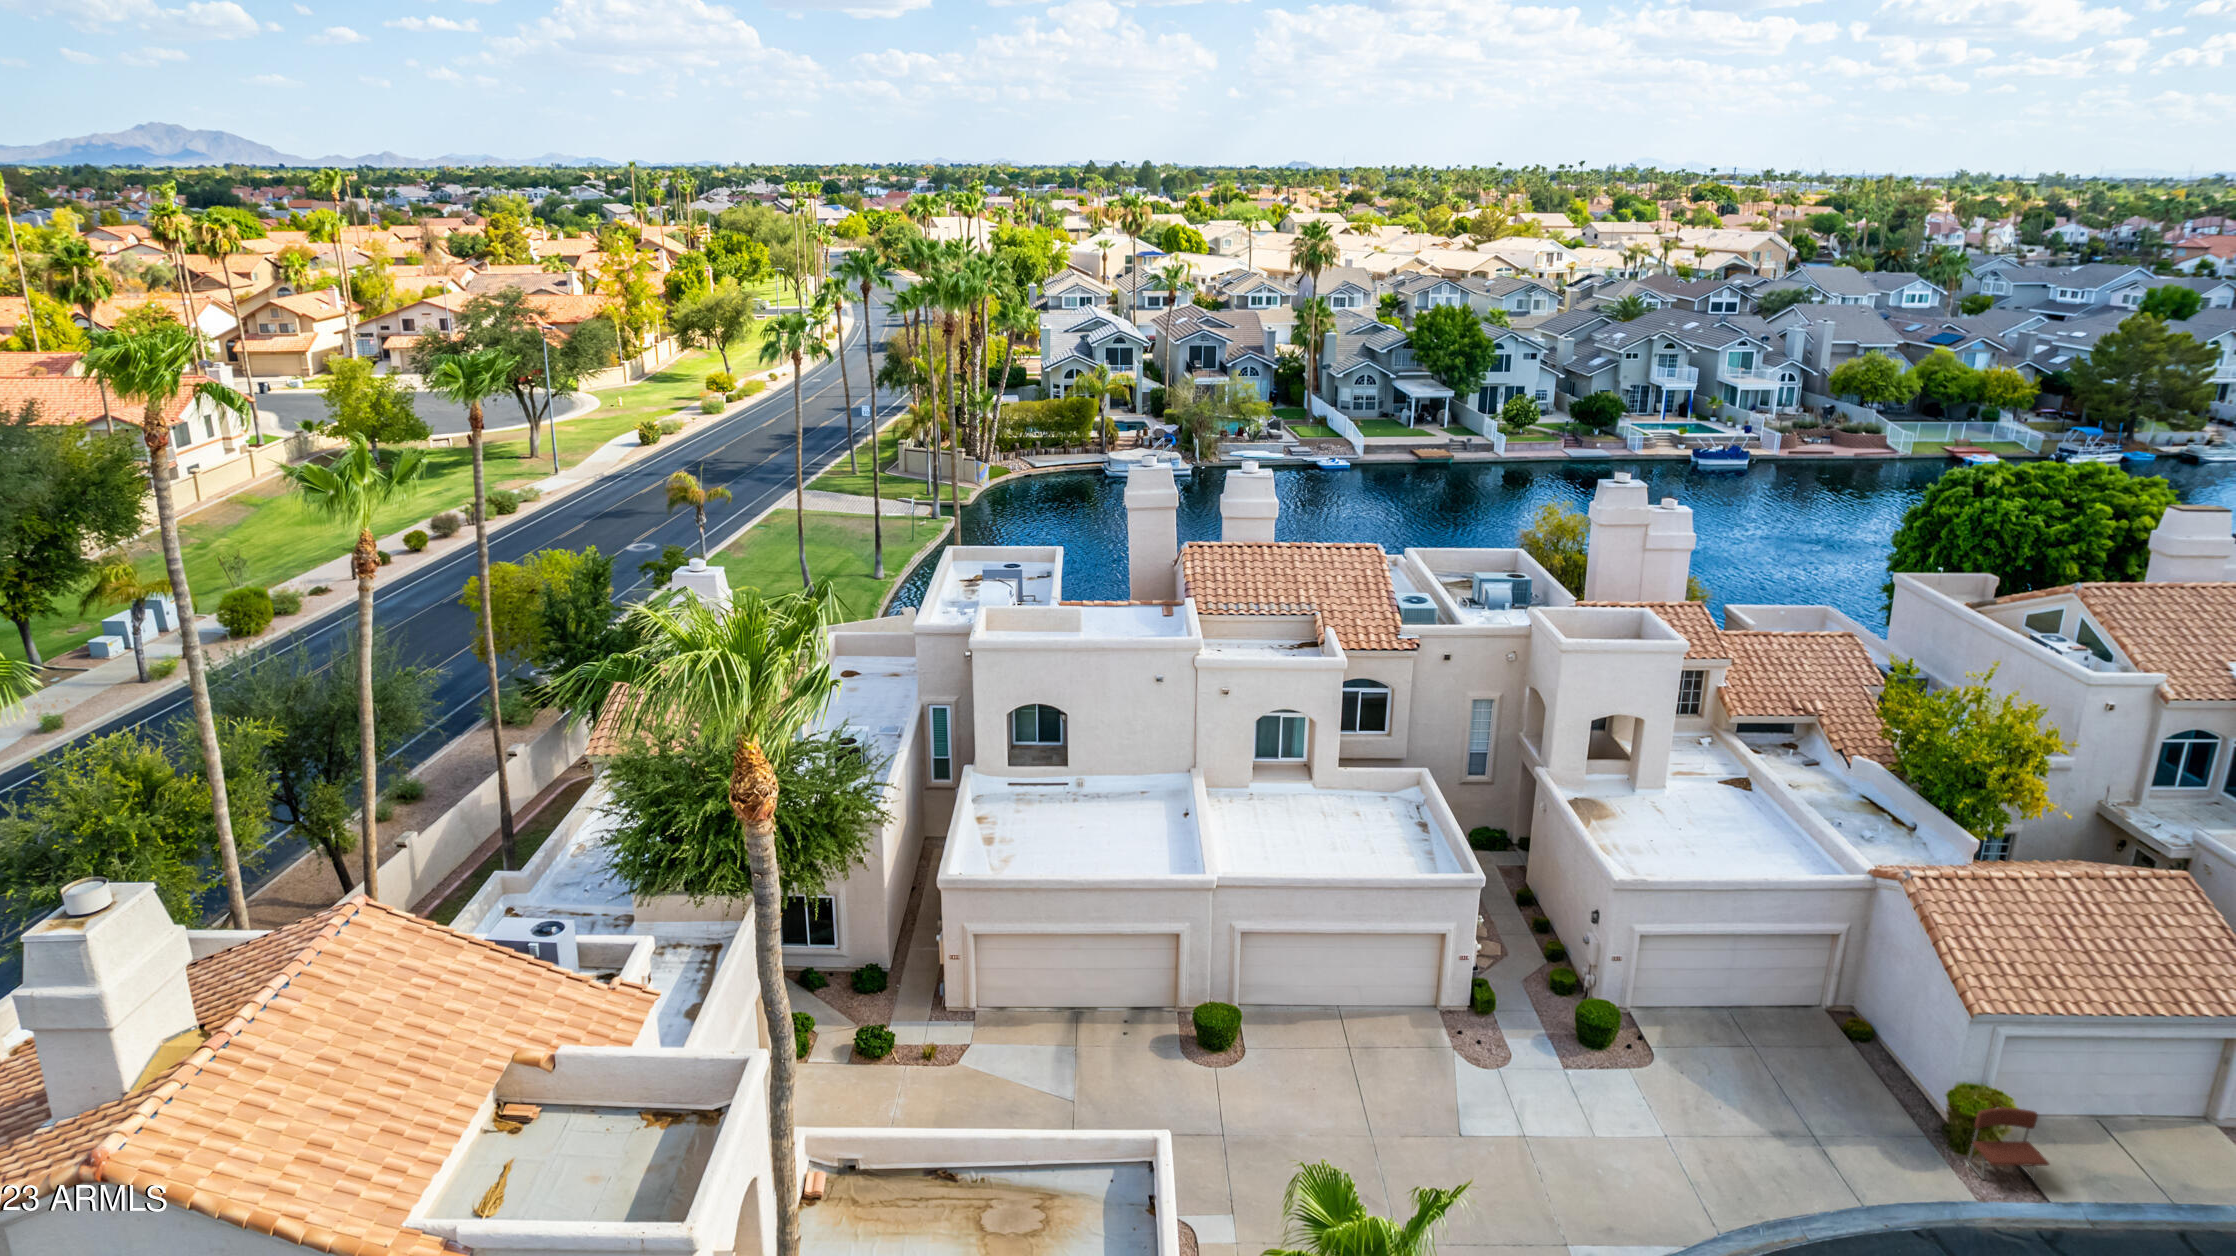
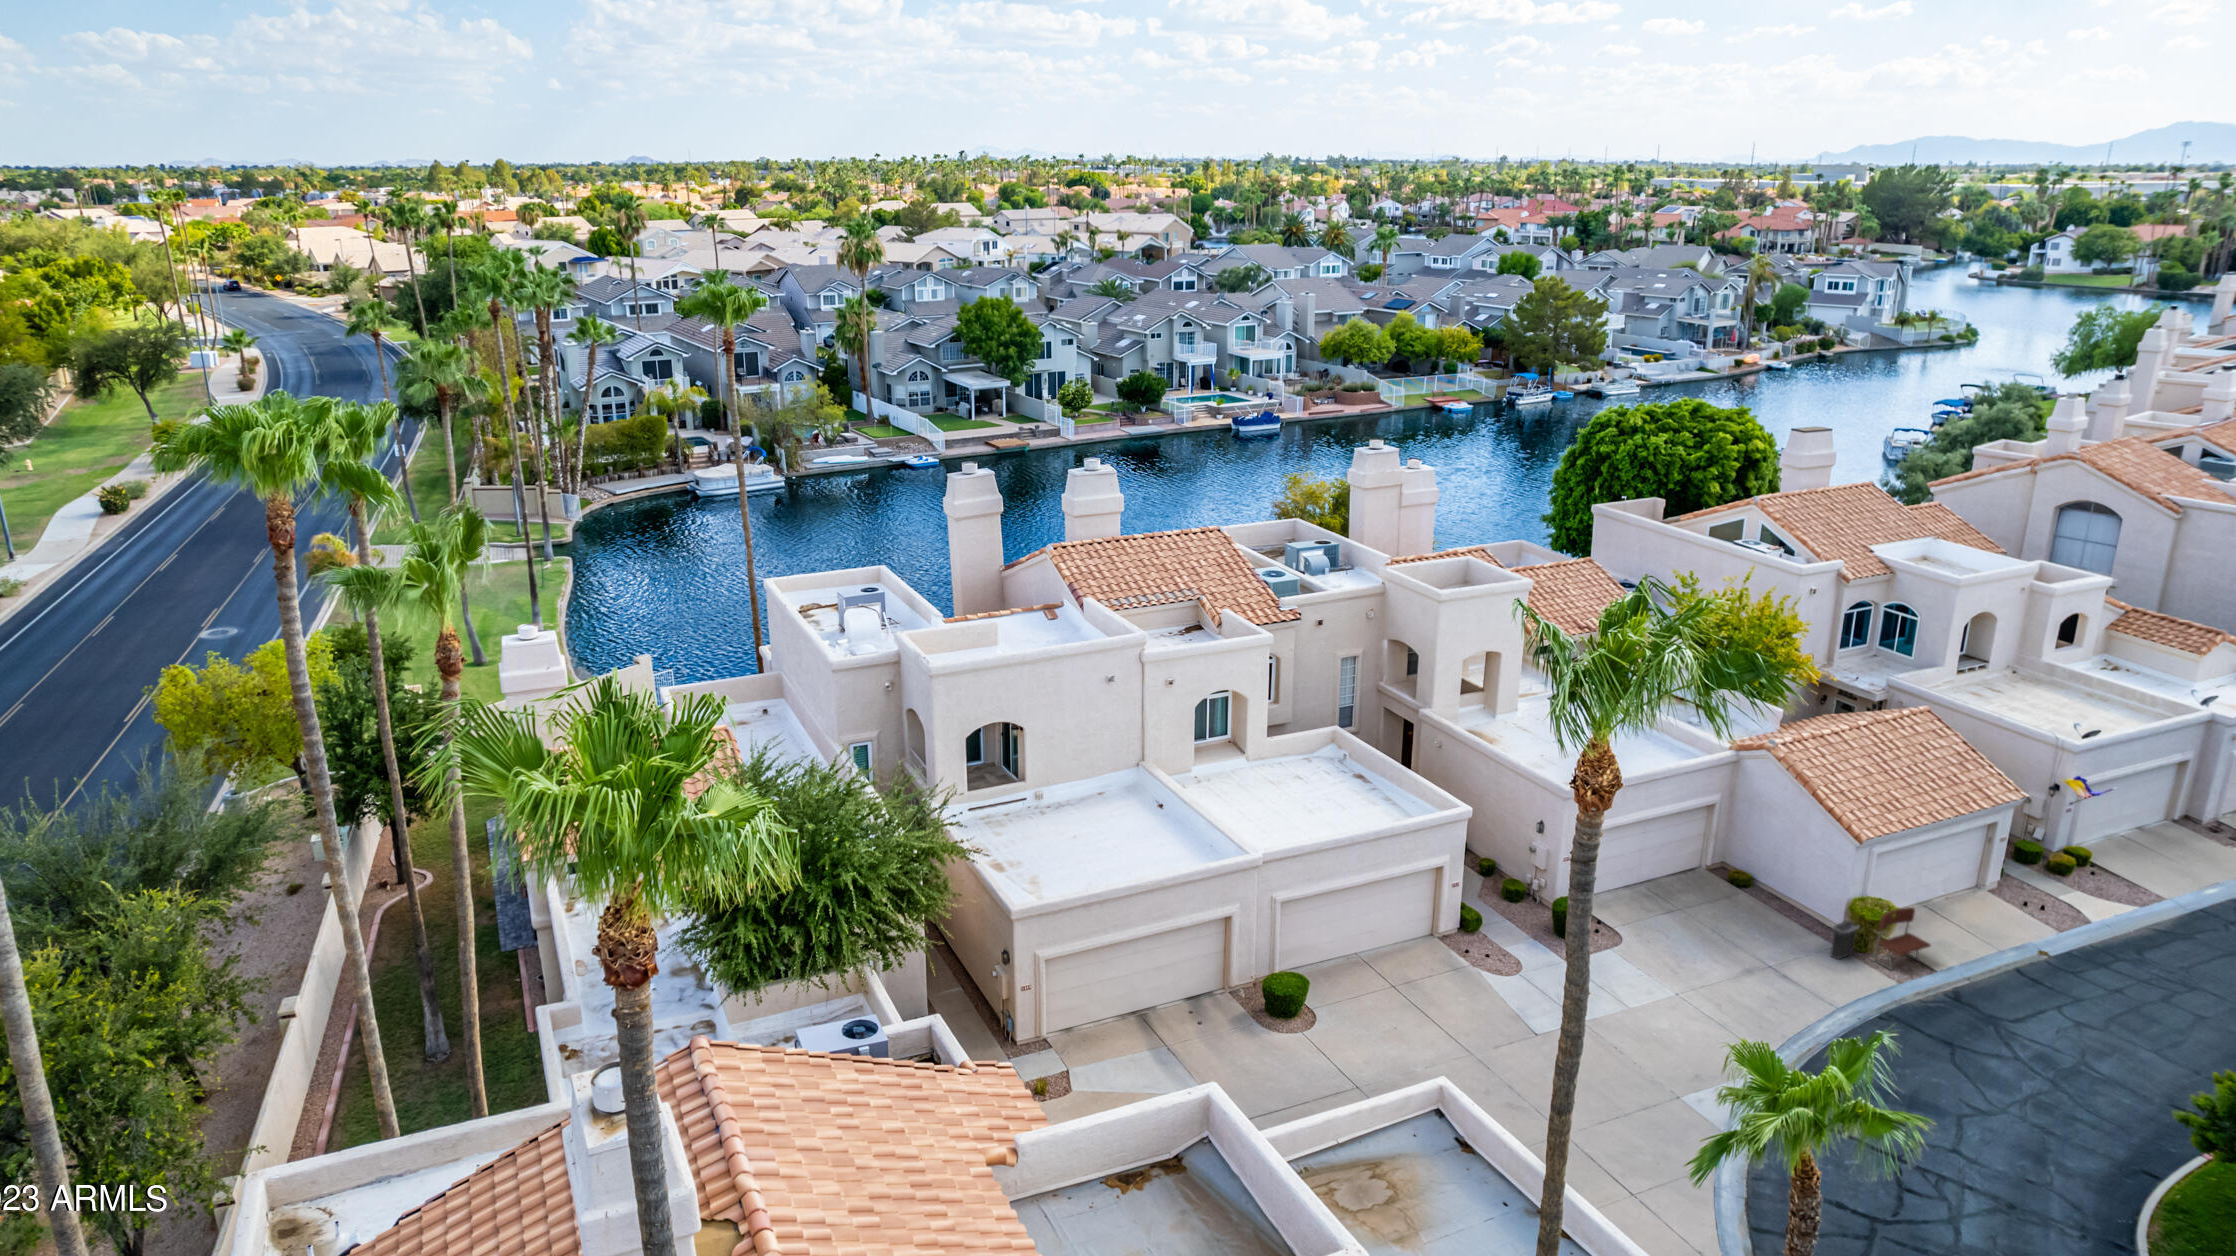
trash can: none [1911,1105,1955,1149] -> present [1831,921,1859,959]

